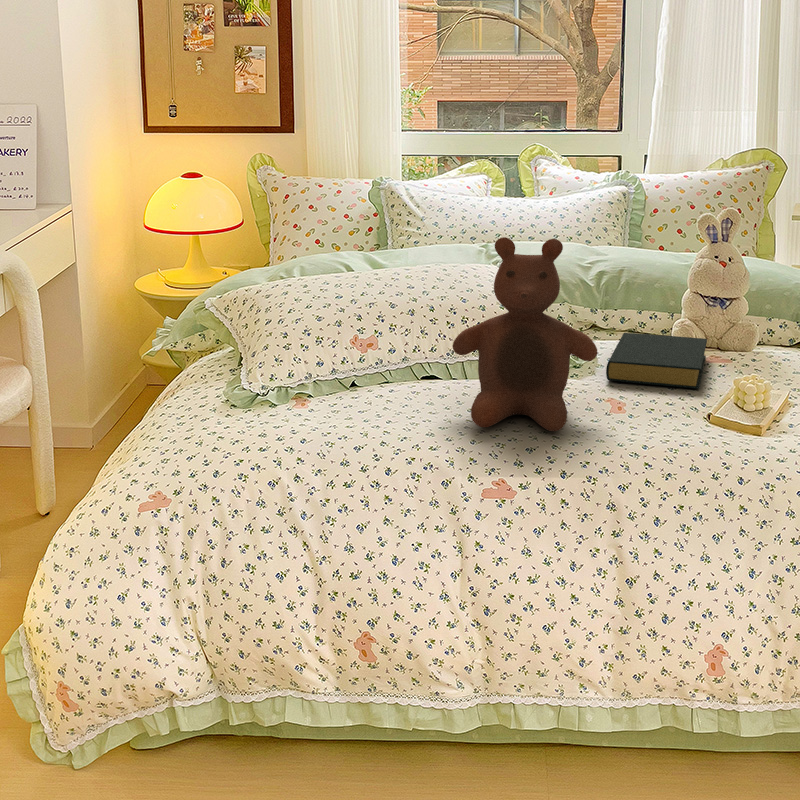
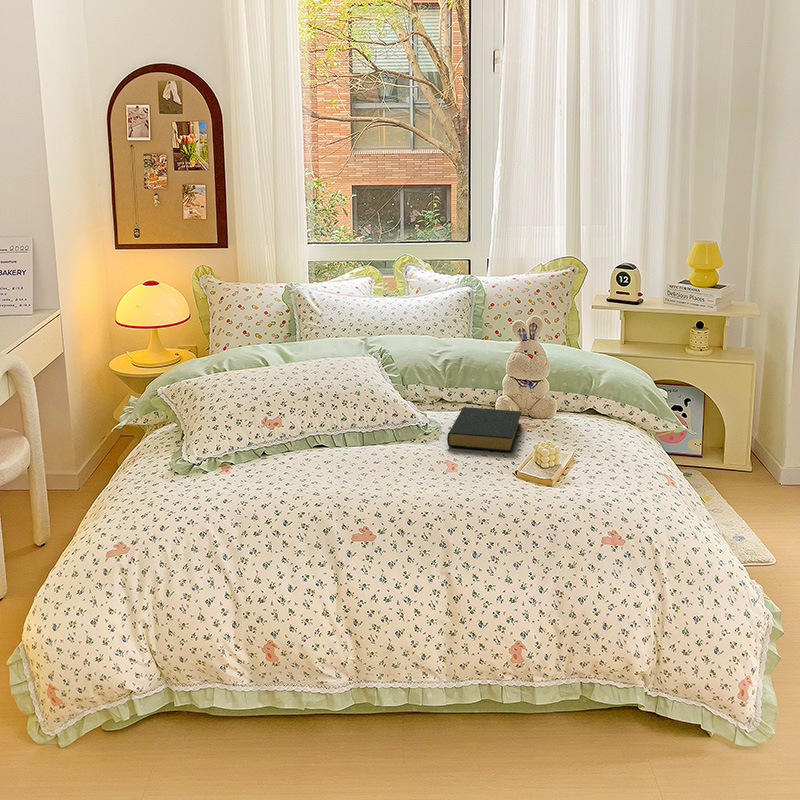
stuffed bear: present [453,237,598,431] -> none [334,352,437,490]

